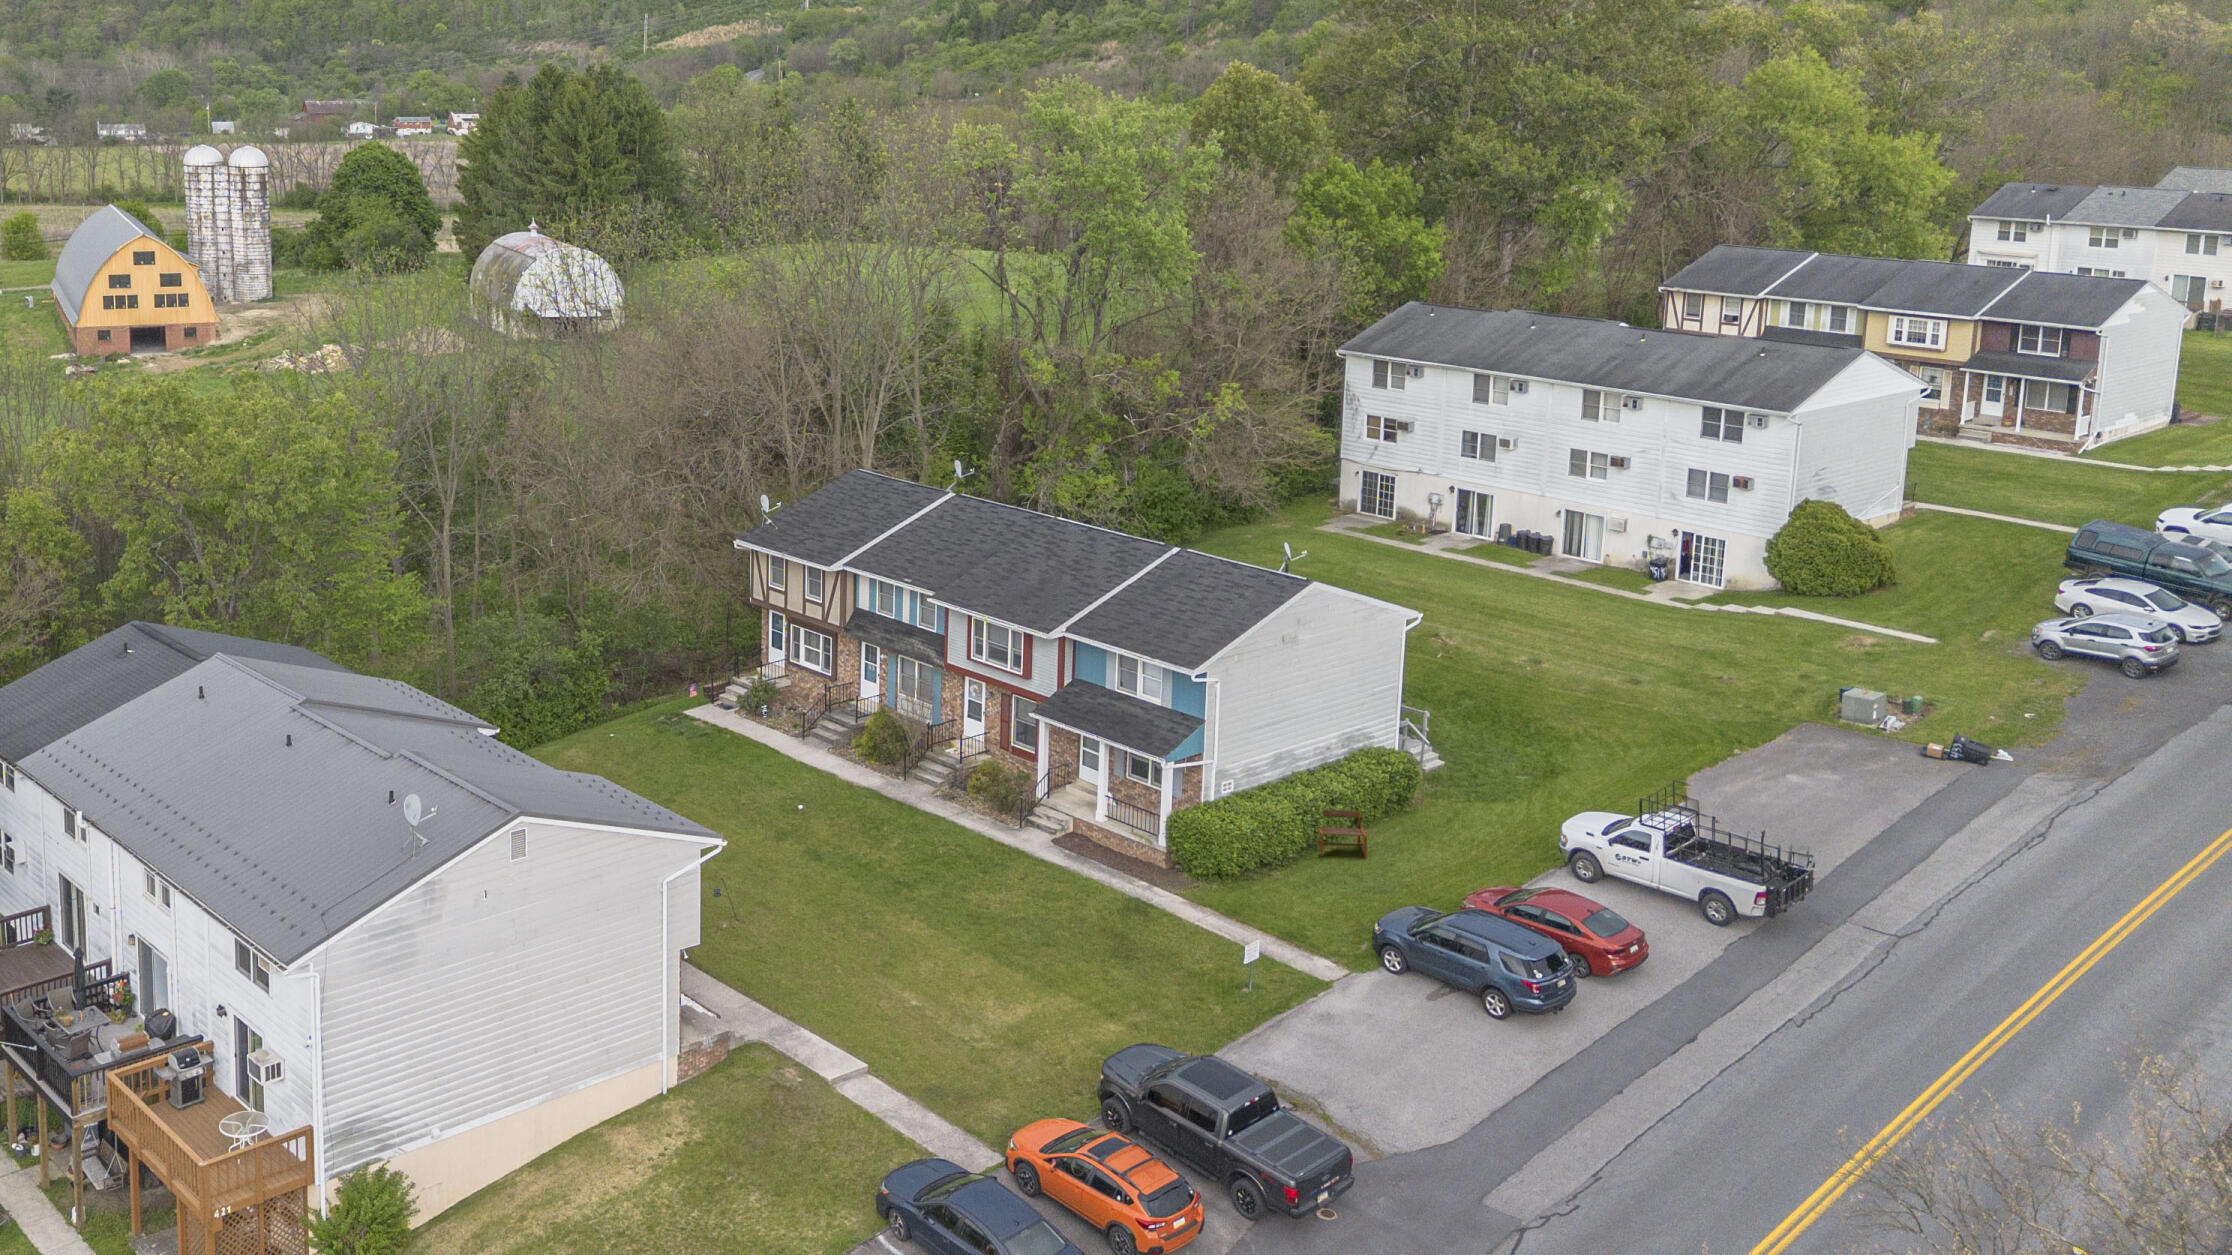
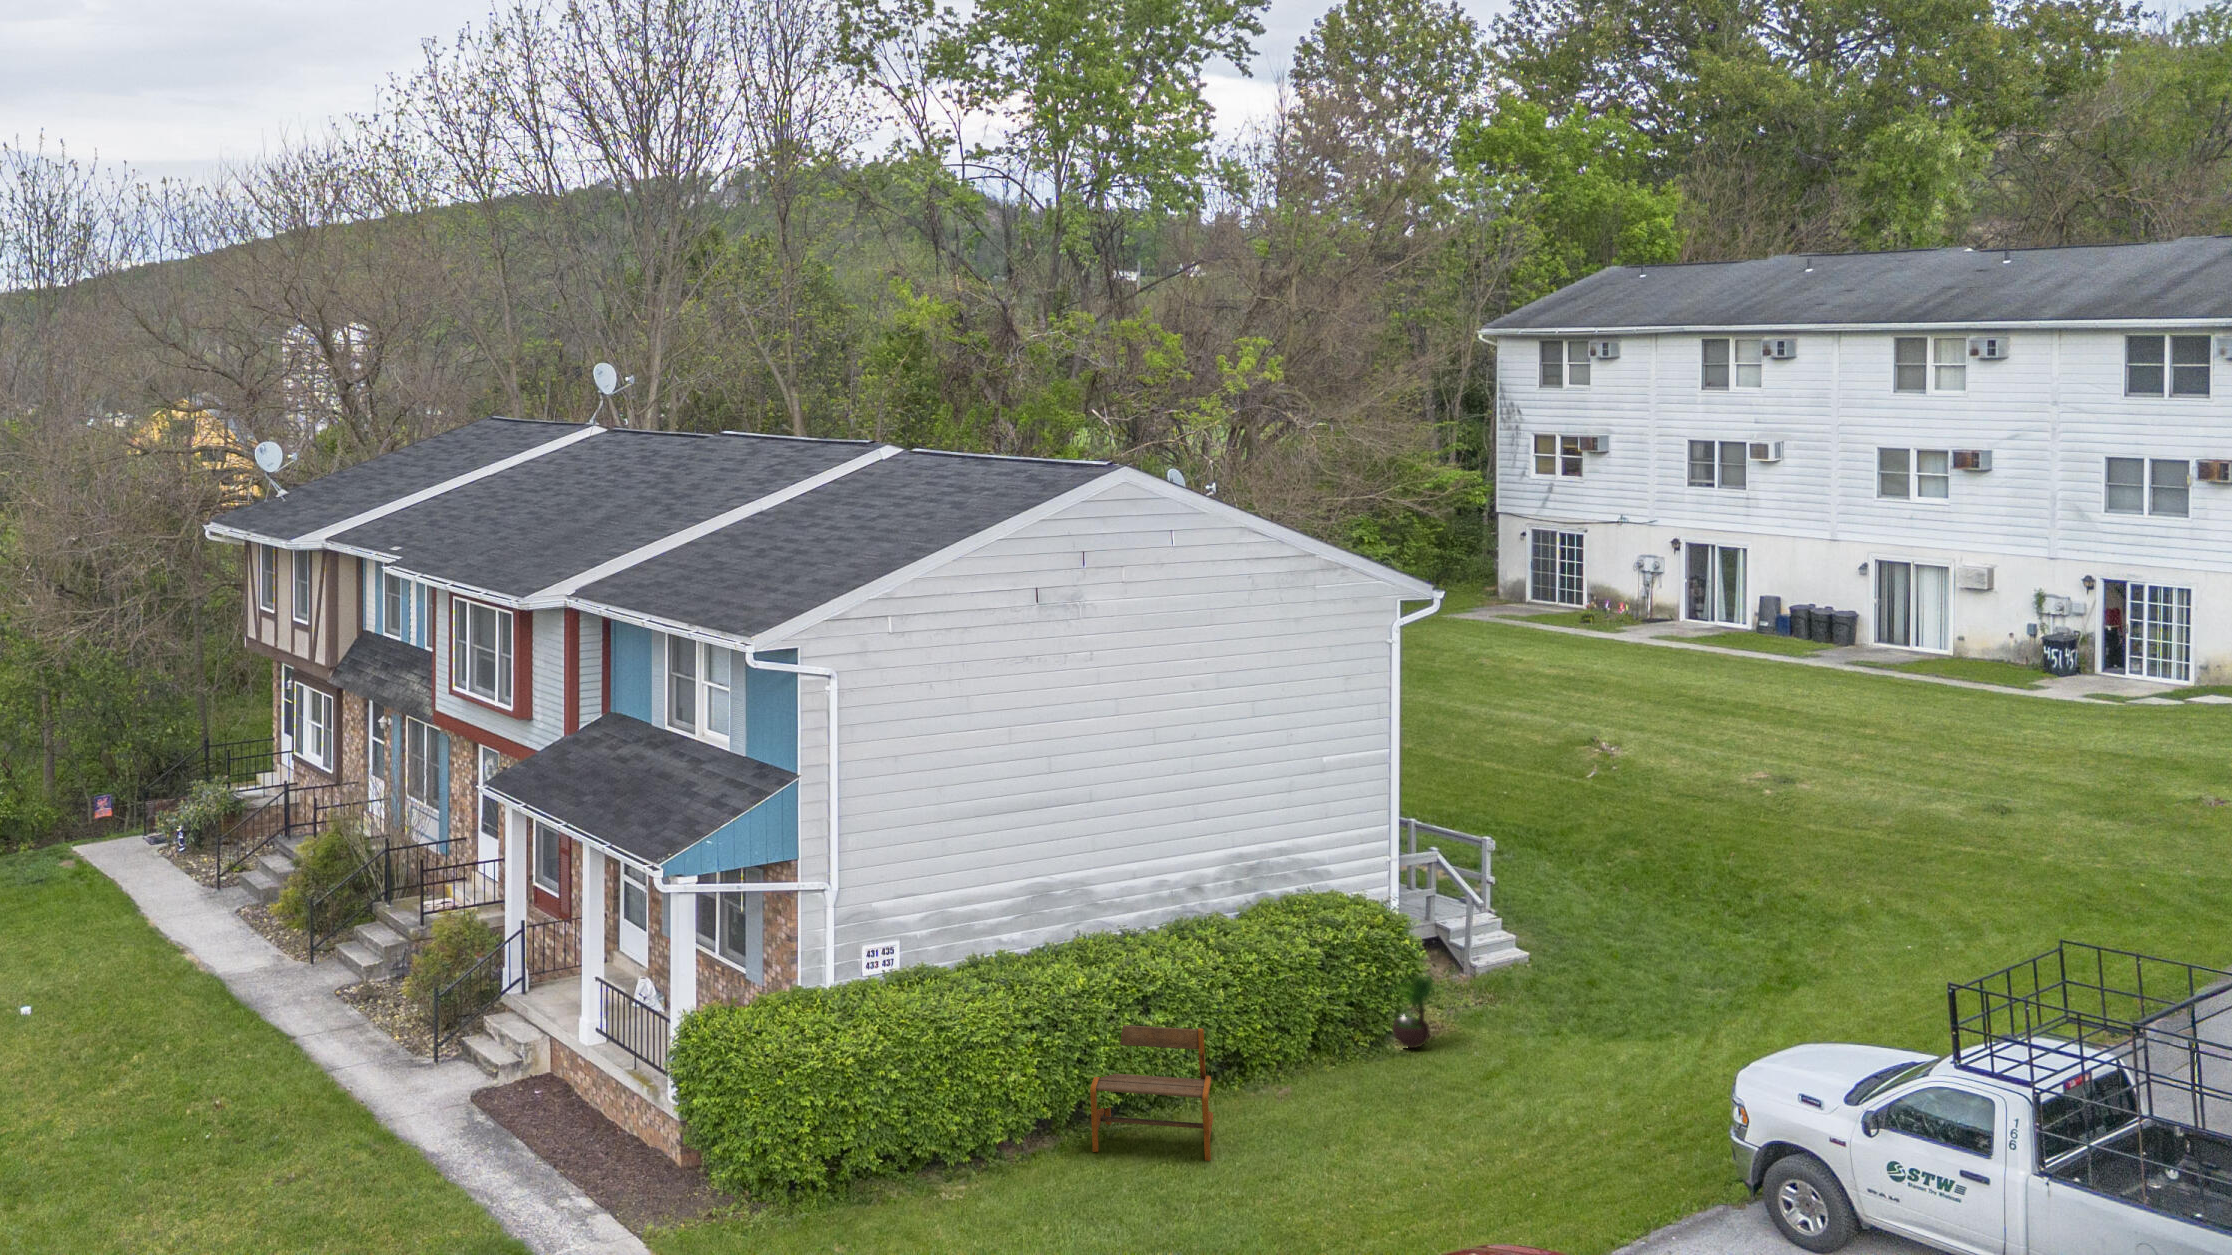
potted tree: none [1412,780,1433,809] -> present [1393,973,1434,1048]

